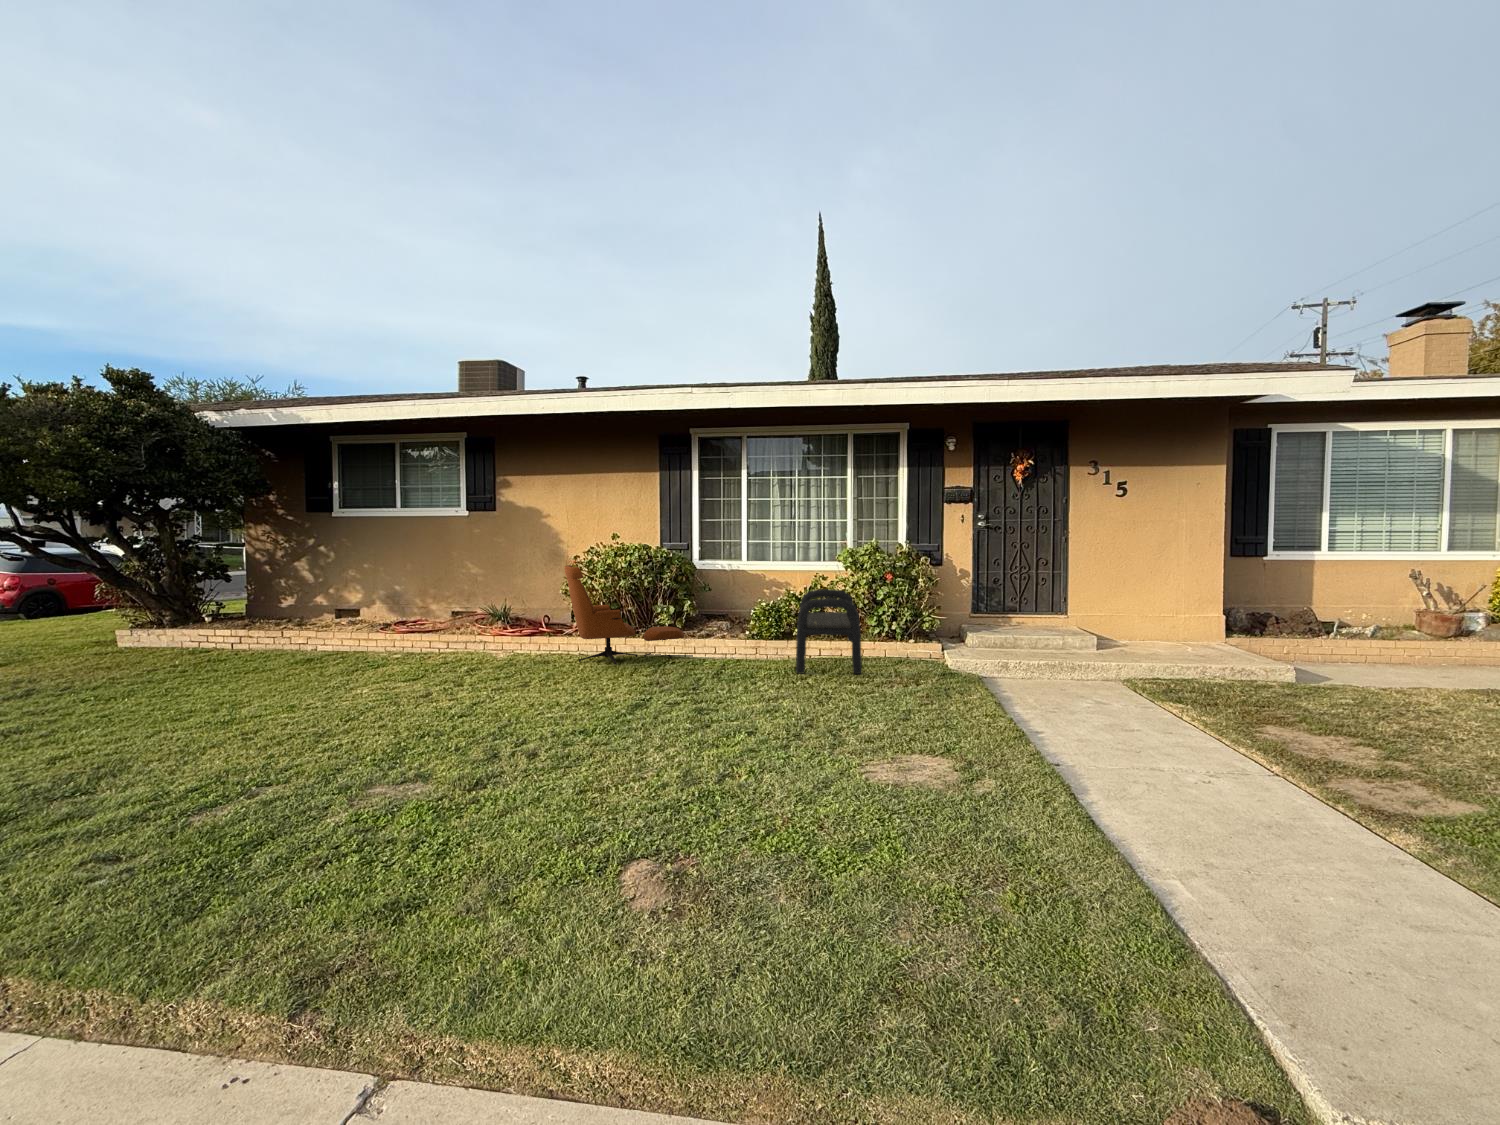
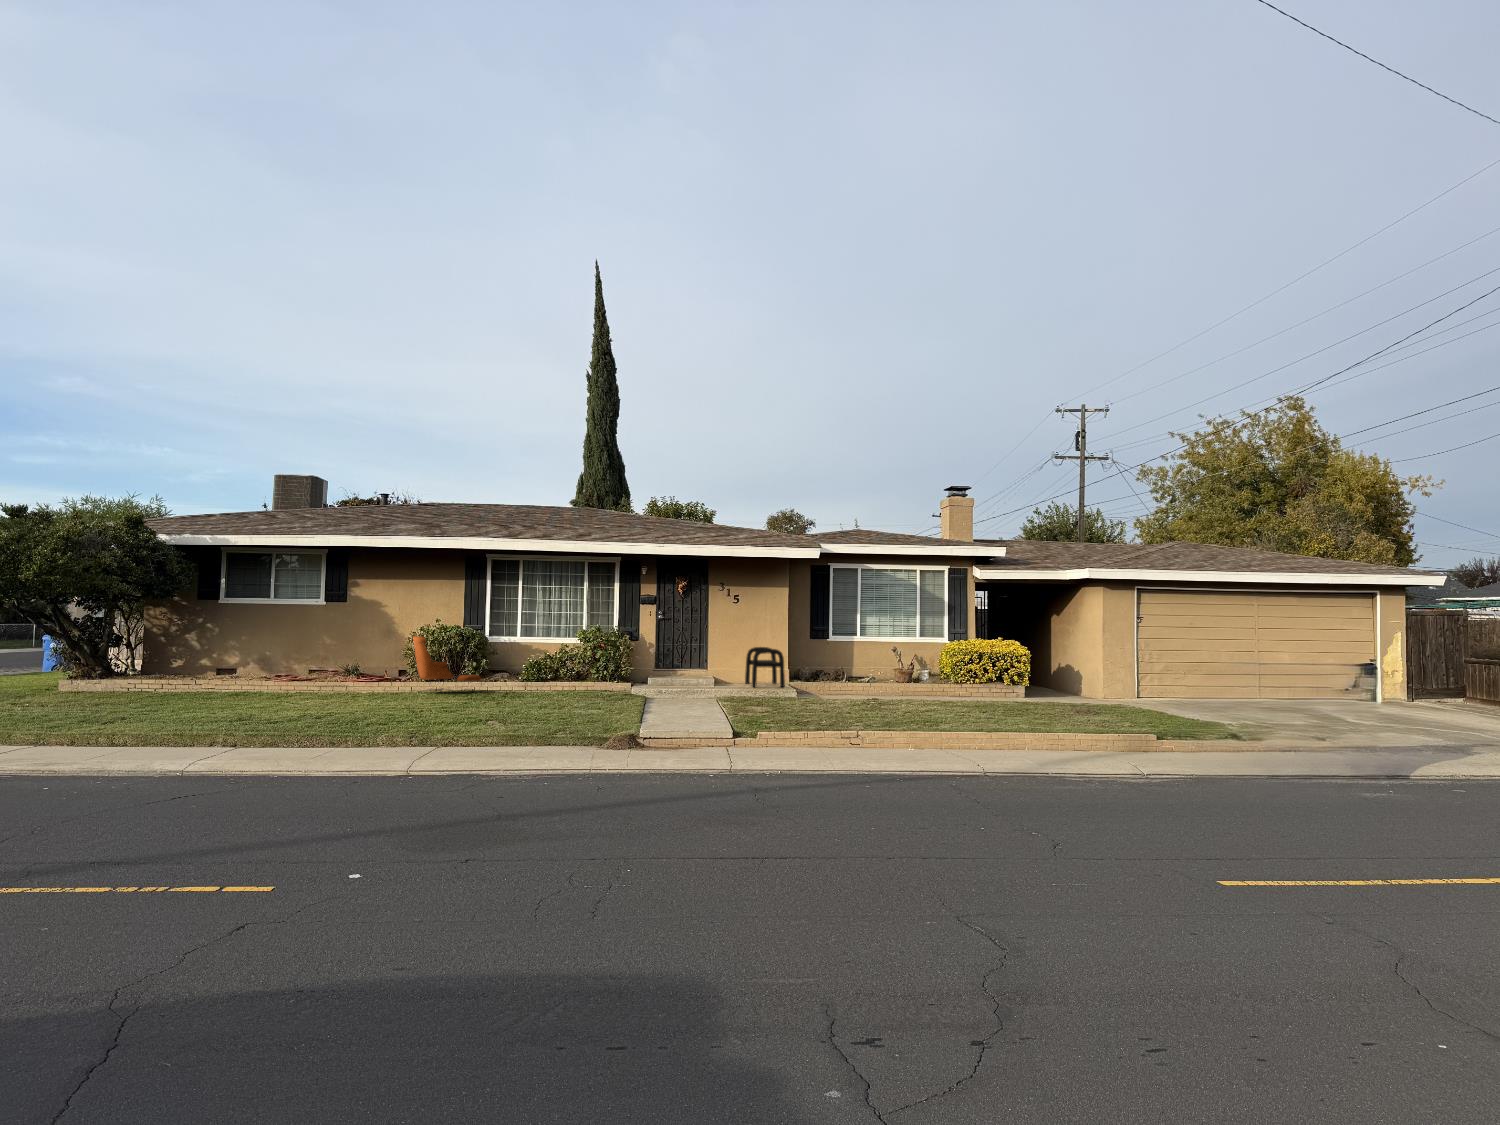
bench: present [796,589,862,674] -> present [745,647,785,687]

